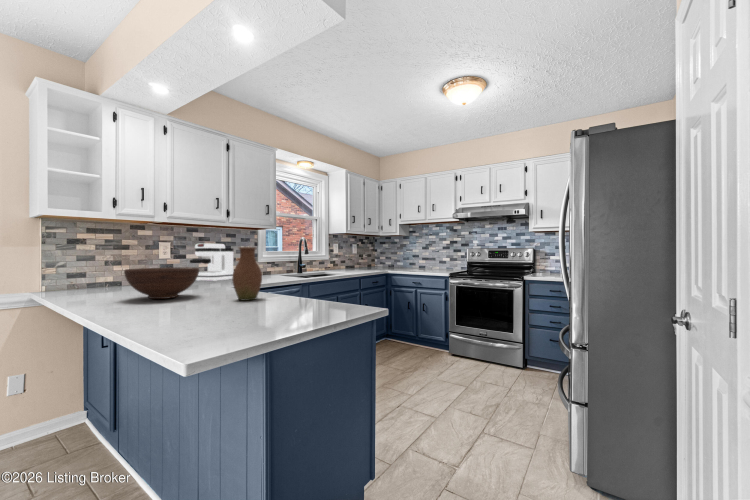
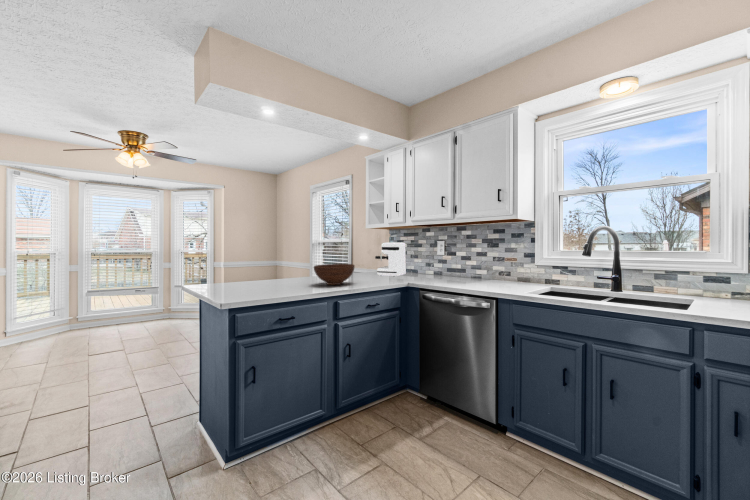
coffee maker: present [190,244,234,281] -> present [375,242,406,276]
vase: present [232,247,262,300] -> none [296,256,317,295]

